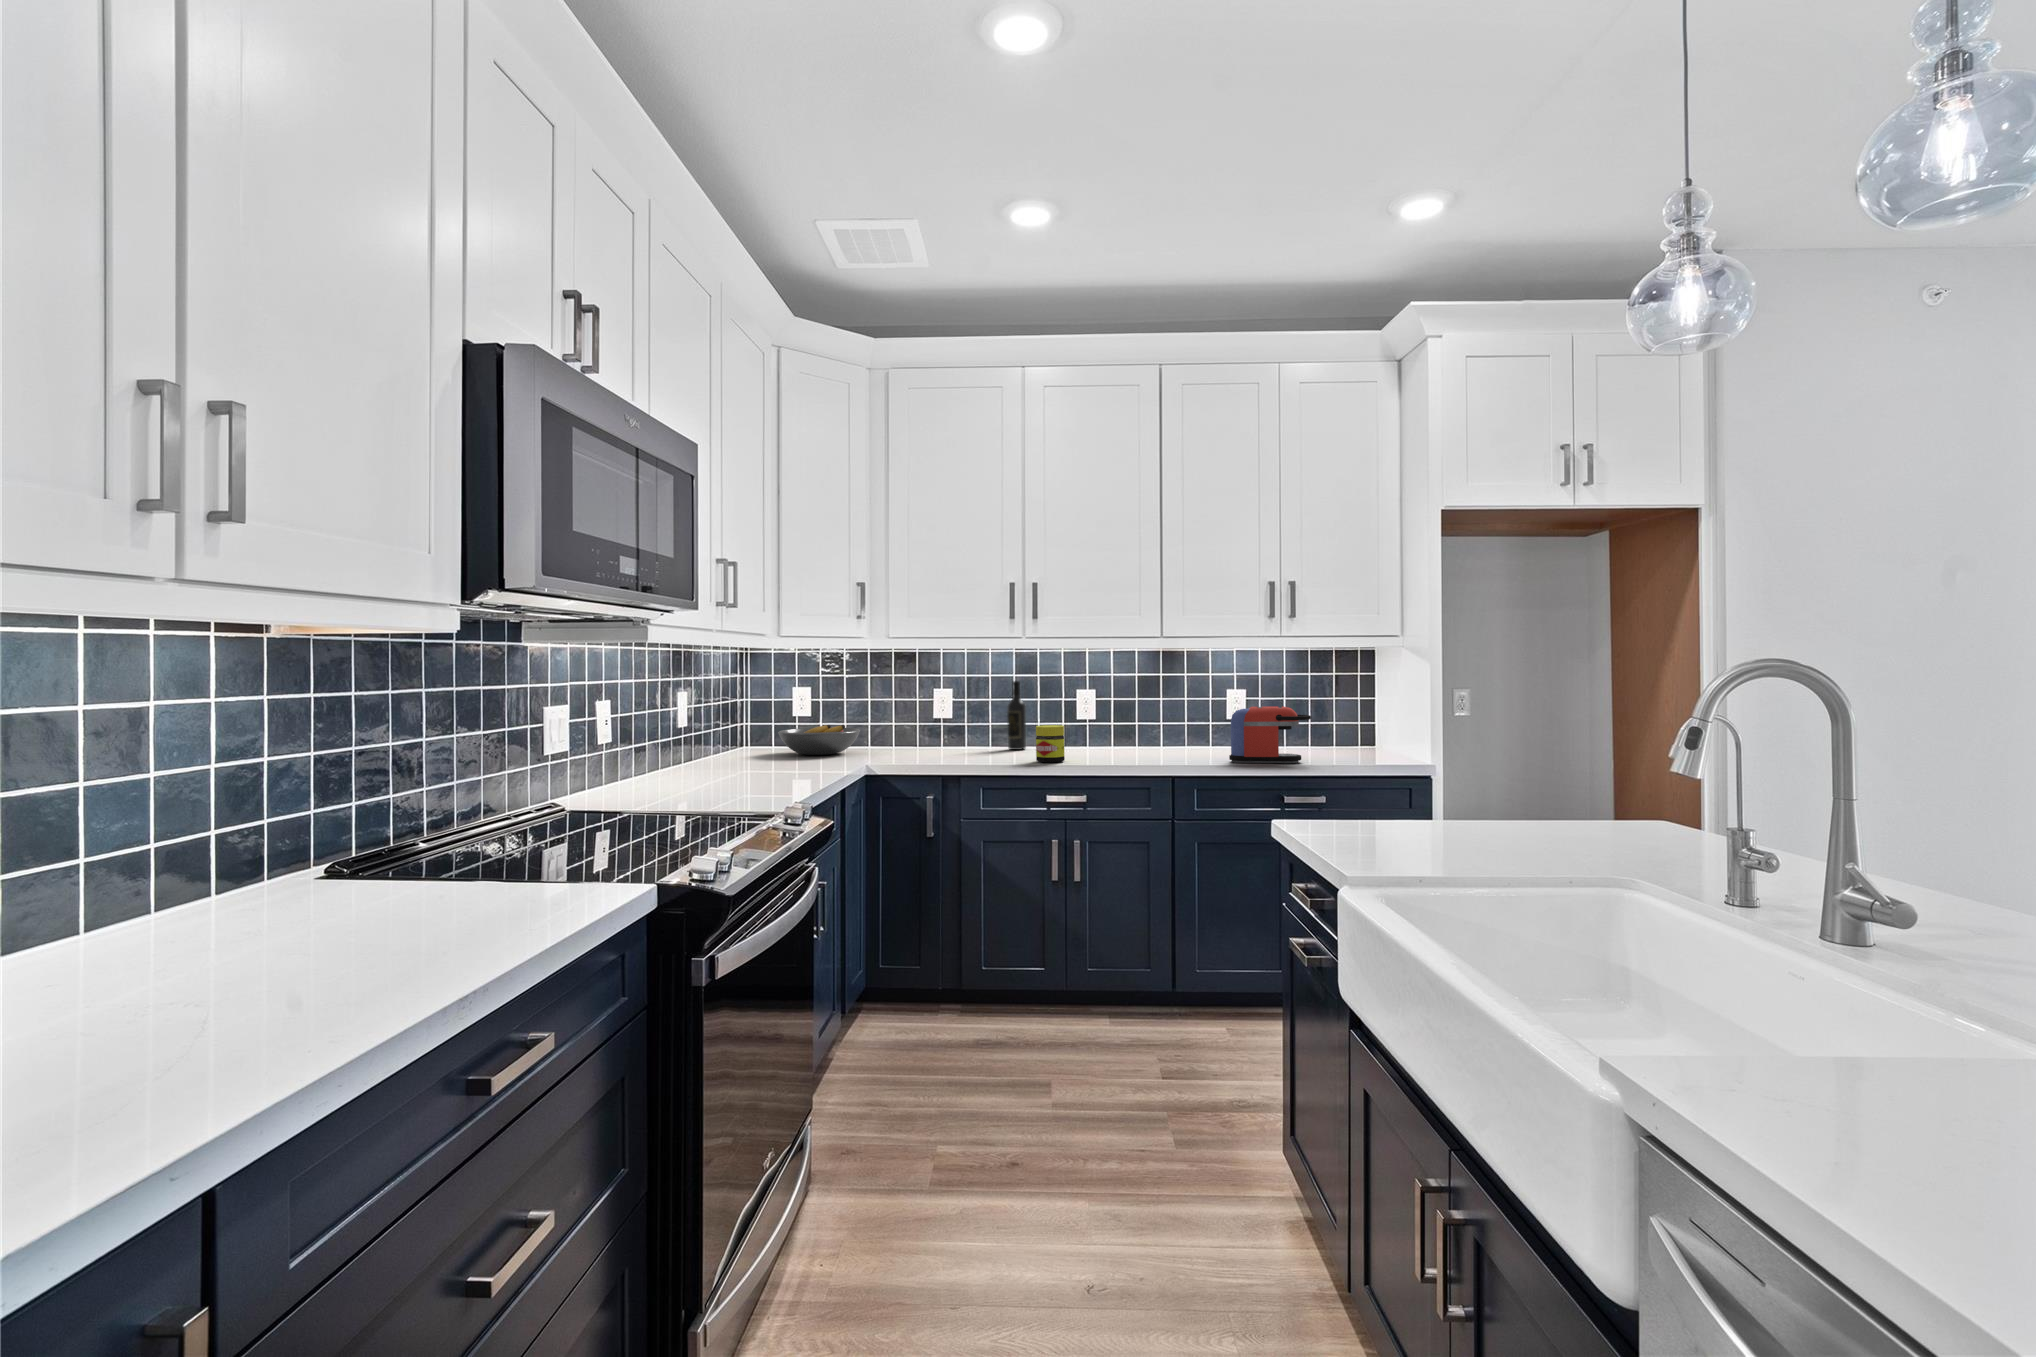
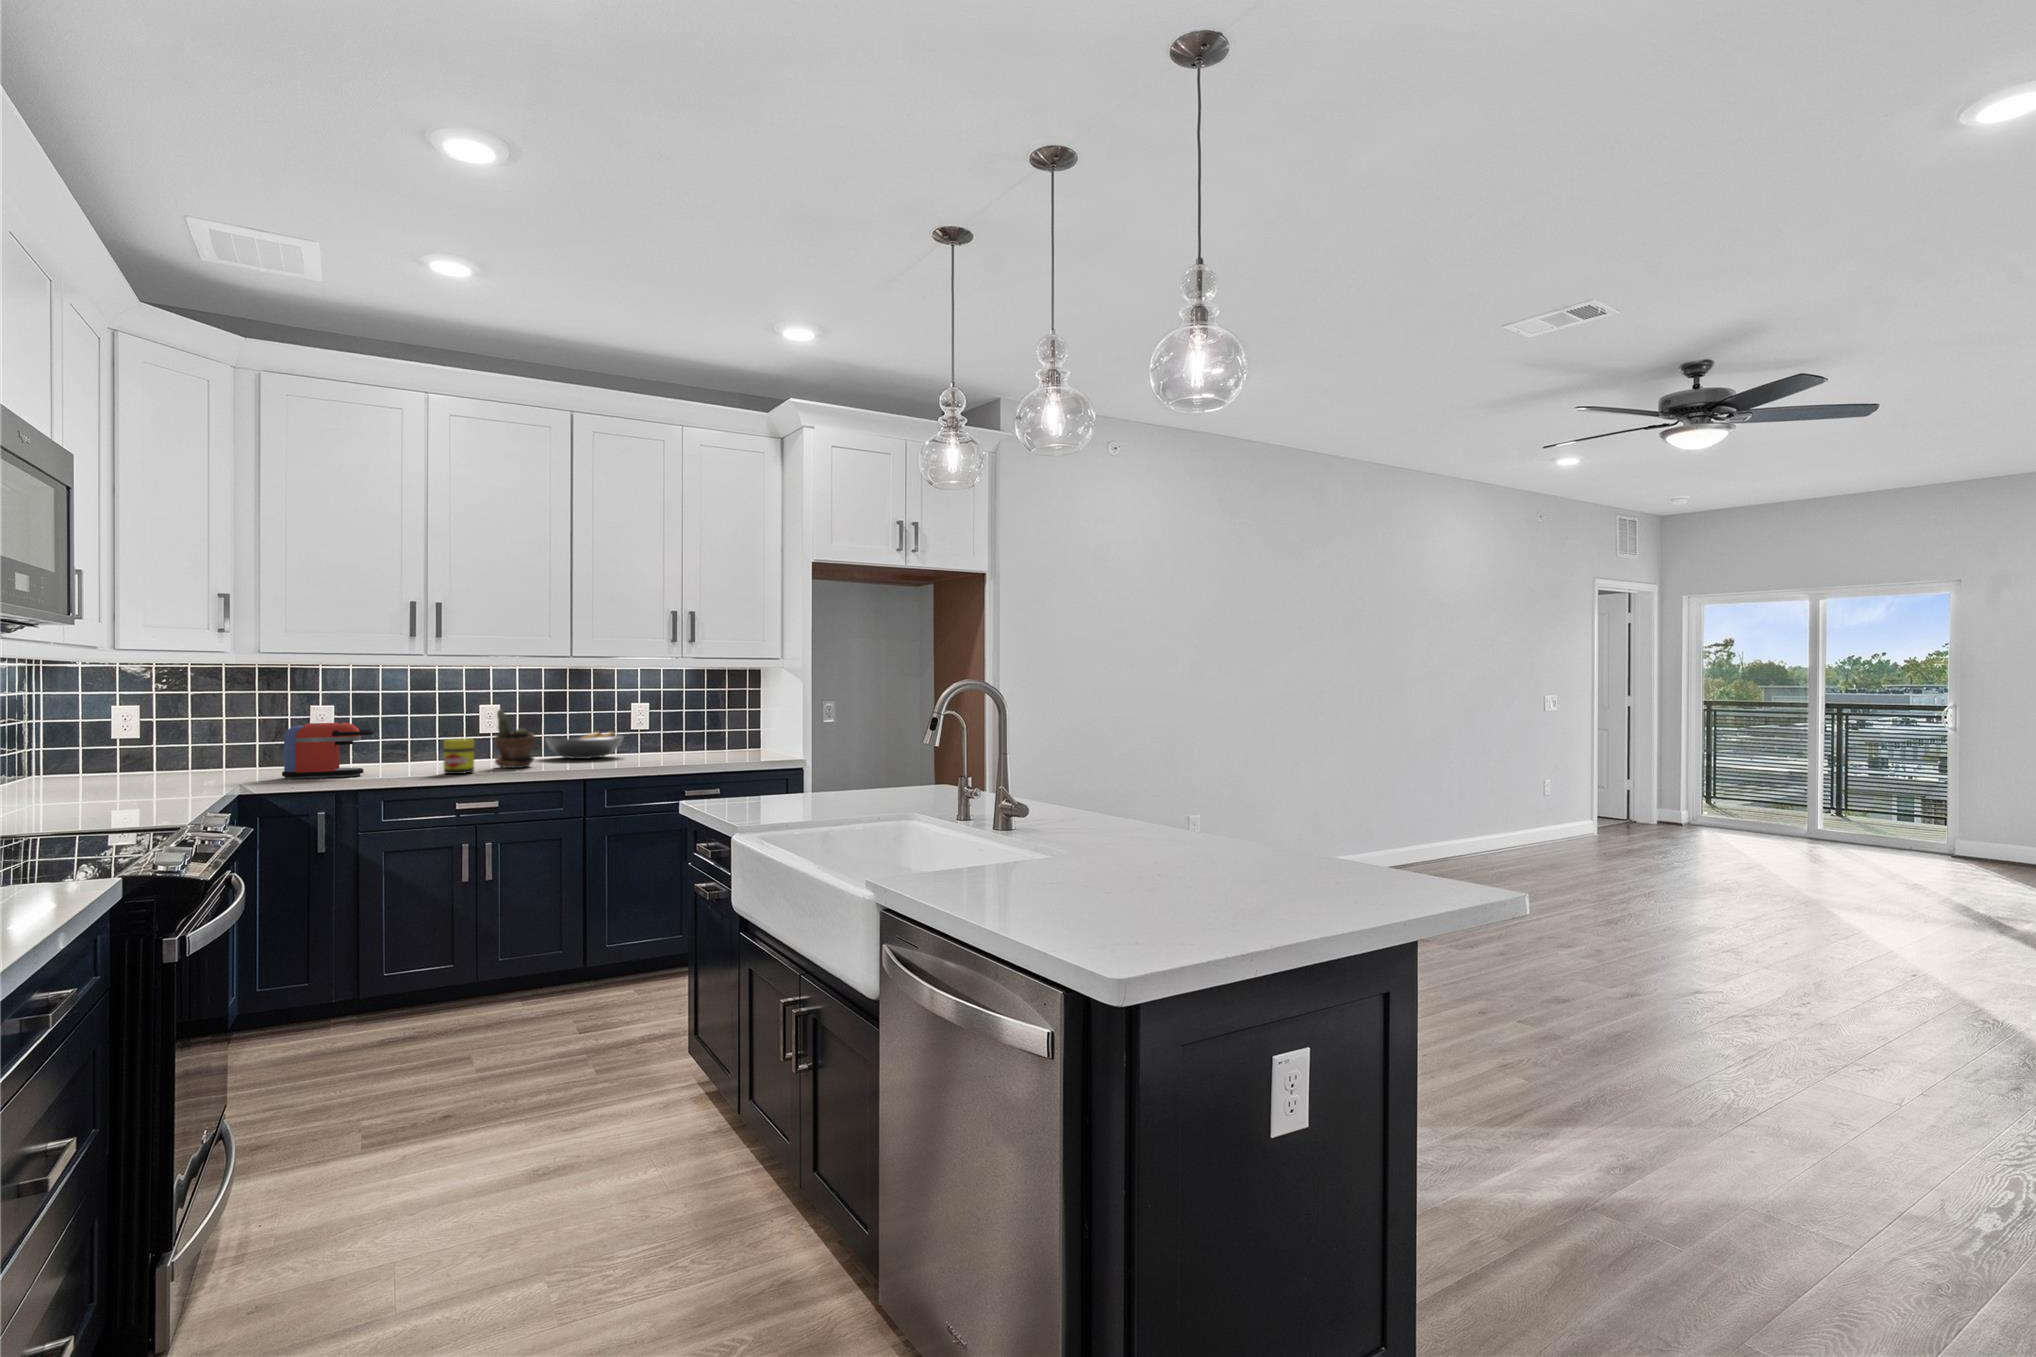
wine bottle: present [1007,681,1026,750] -> none [400,696,422,765]
potted plant: none [1086,695,1125,758] -> present [495,709,535,768]
coffee maker: present [1229,707,1311,763] -> present [282,723,374,779]
fruit bowl: present [778,725,860,755] -> present [545,731,623,759]

